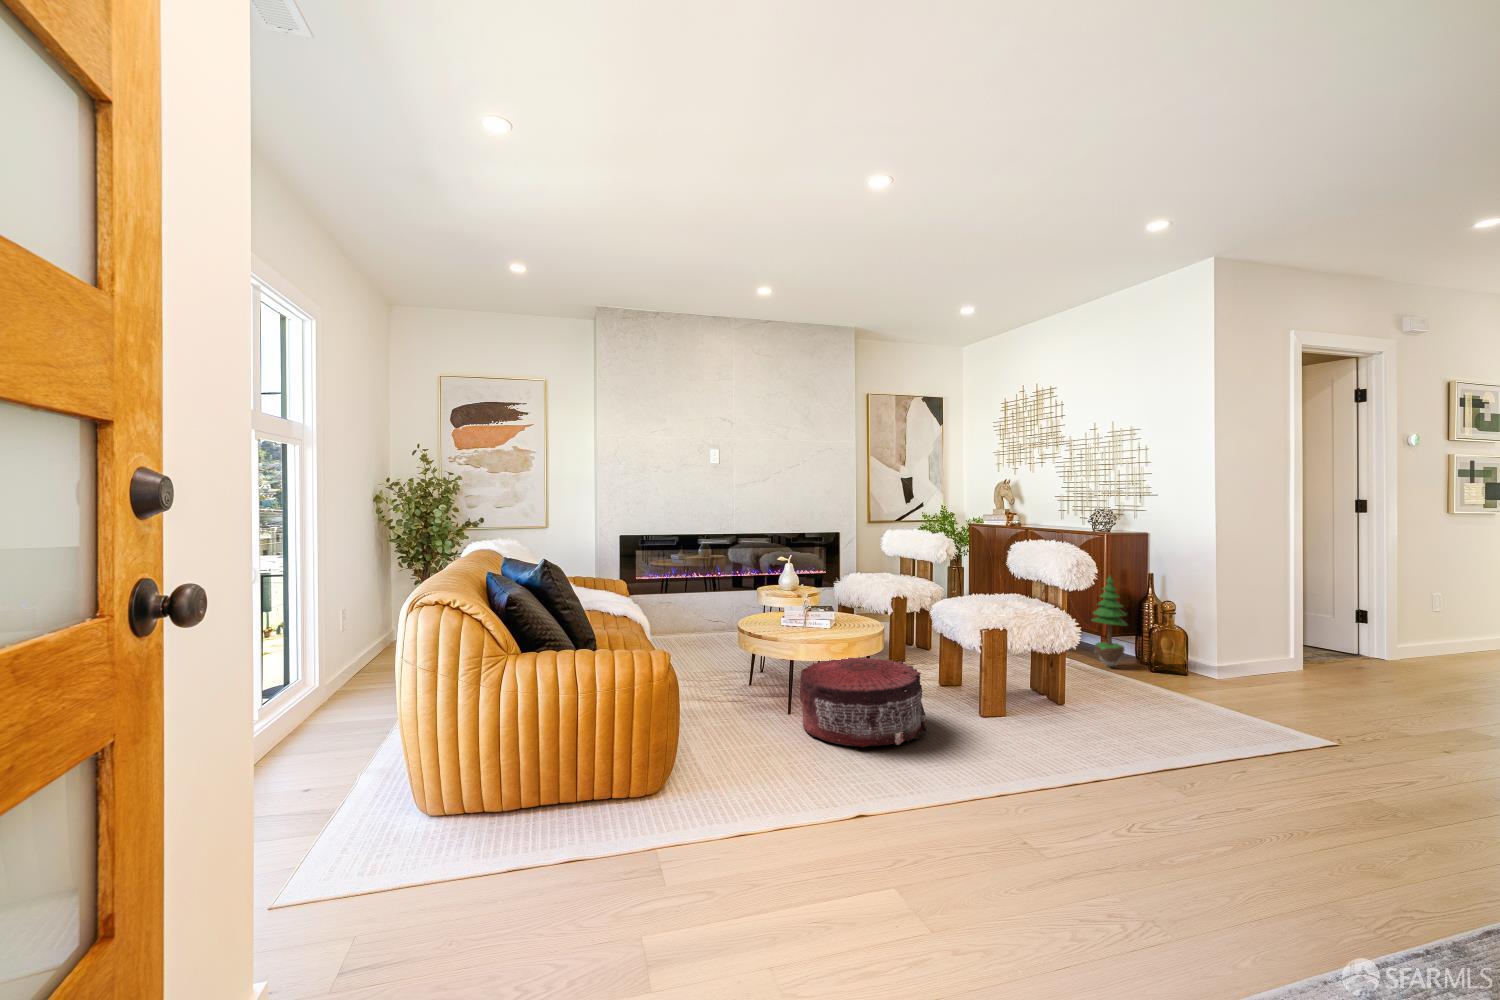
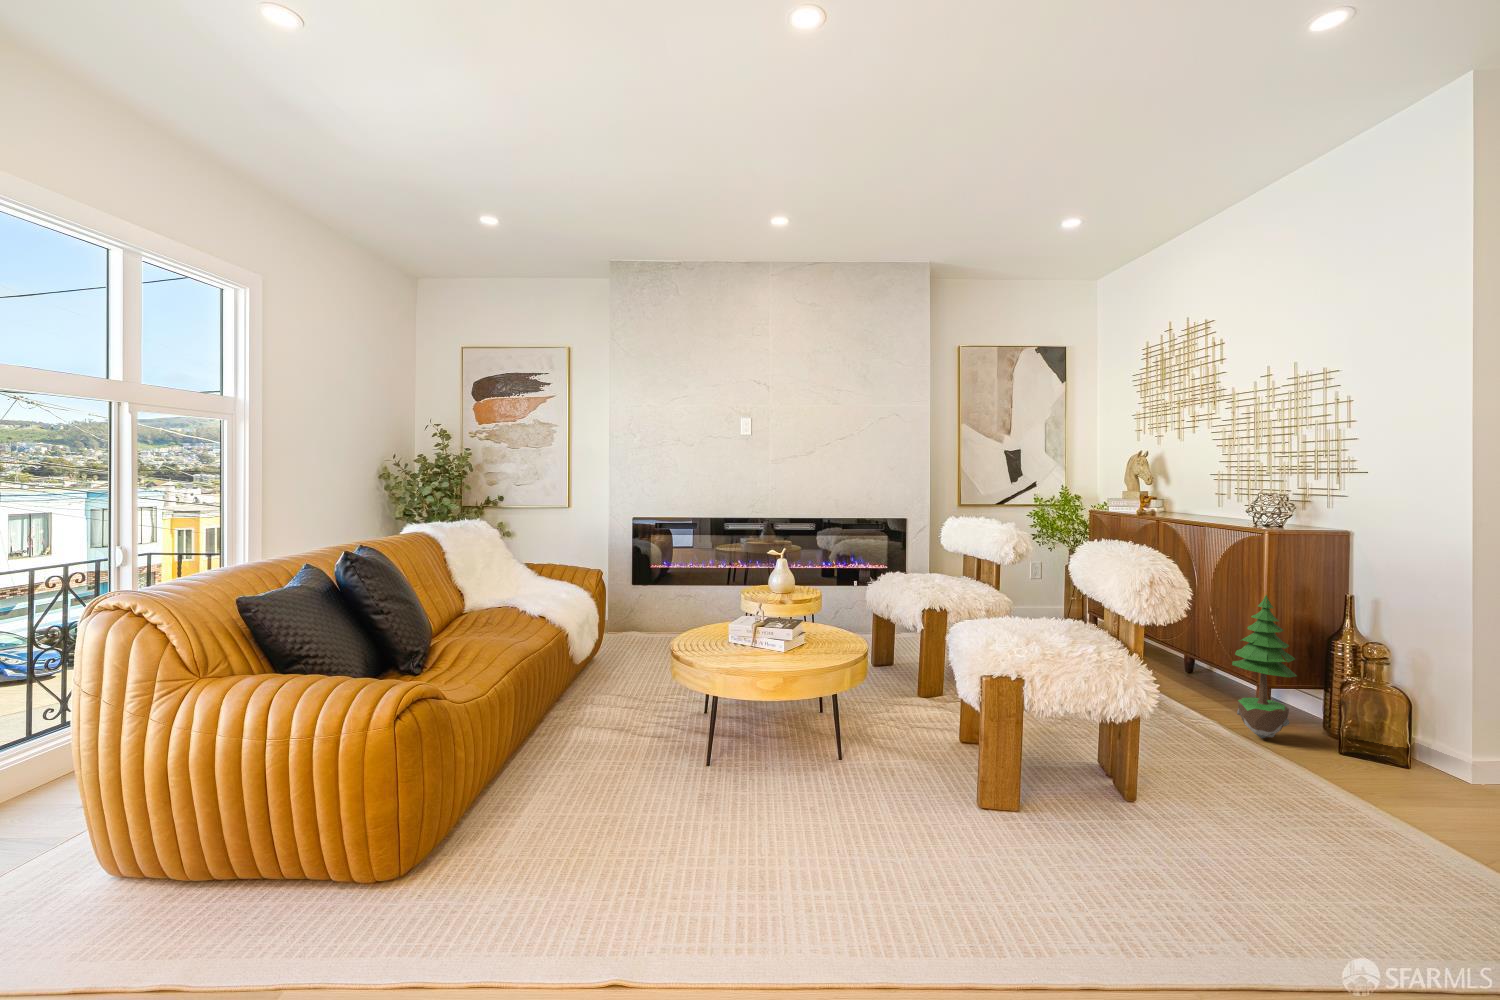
pouf: present [800,657,927,747] -> none [696,696,871,848]

